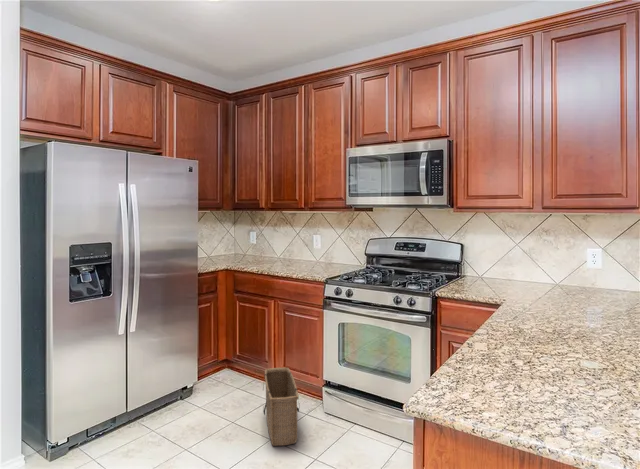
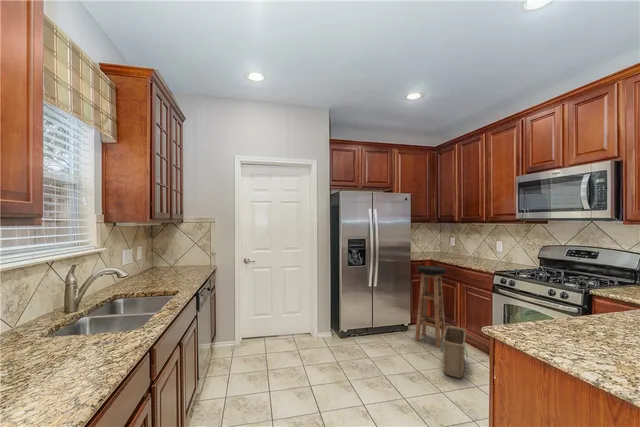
bar stool: none [214,281,257,404] -> present [415,266,446,347]

